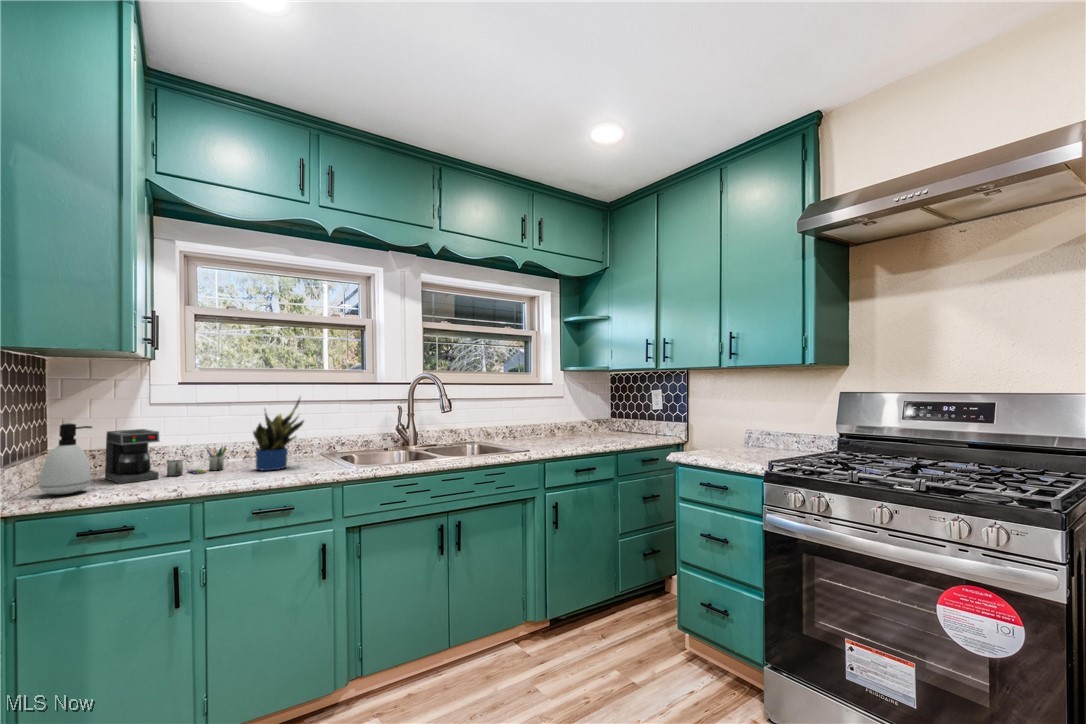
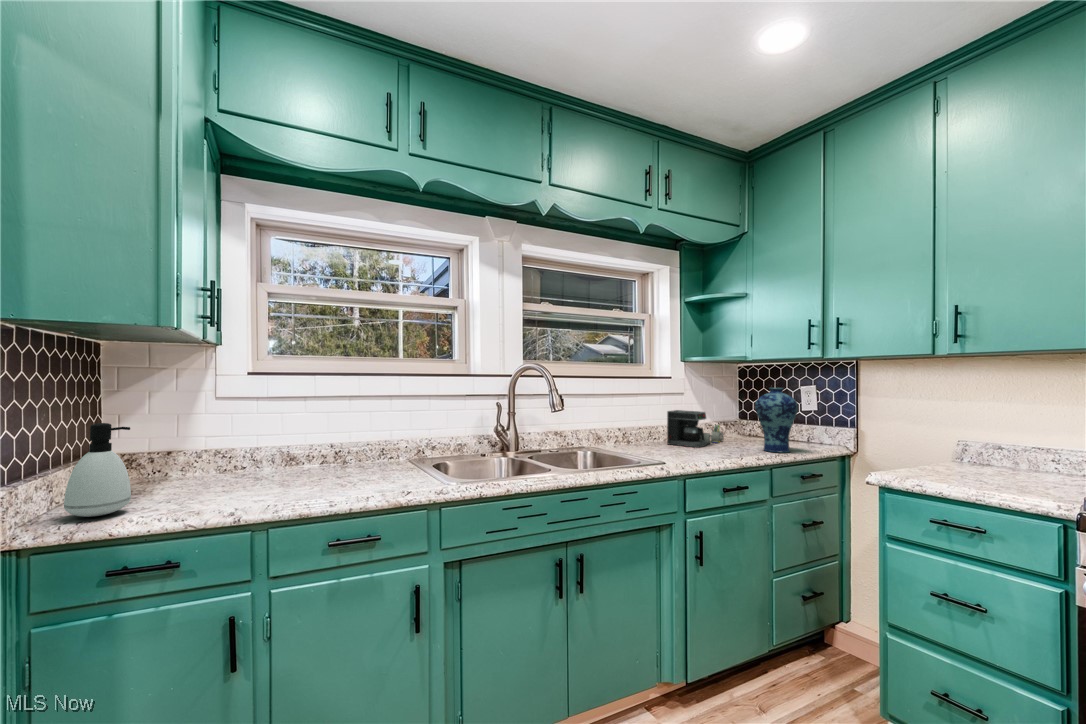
vase: none [610,392,642,442] -> present [755,388,798,453]
potted plant: present [253,399,304,471] -> none [330,389,392,484]
coffee maker: present [105,429,227,484] -> present [667,410,723,448]

